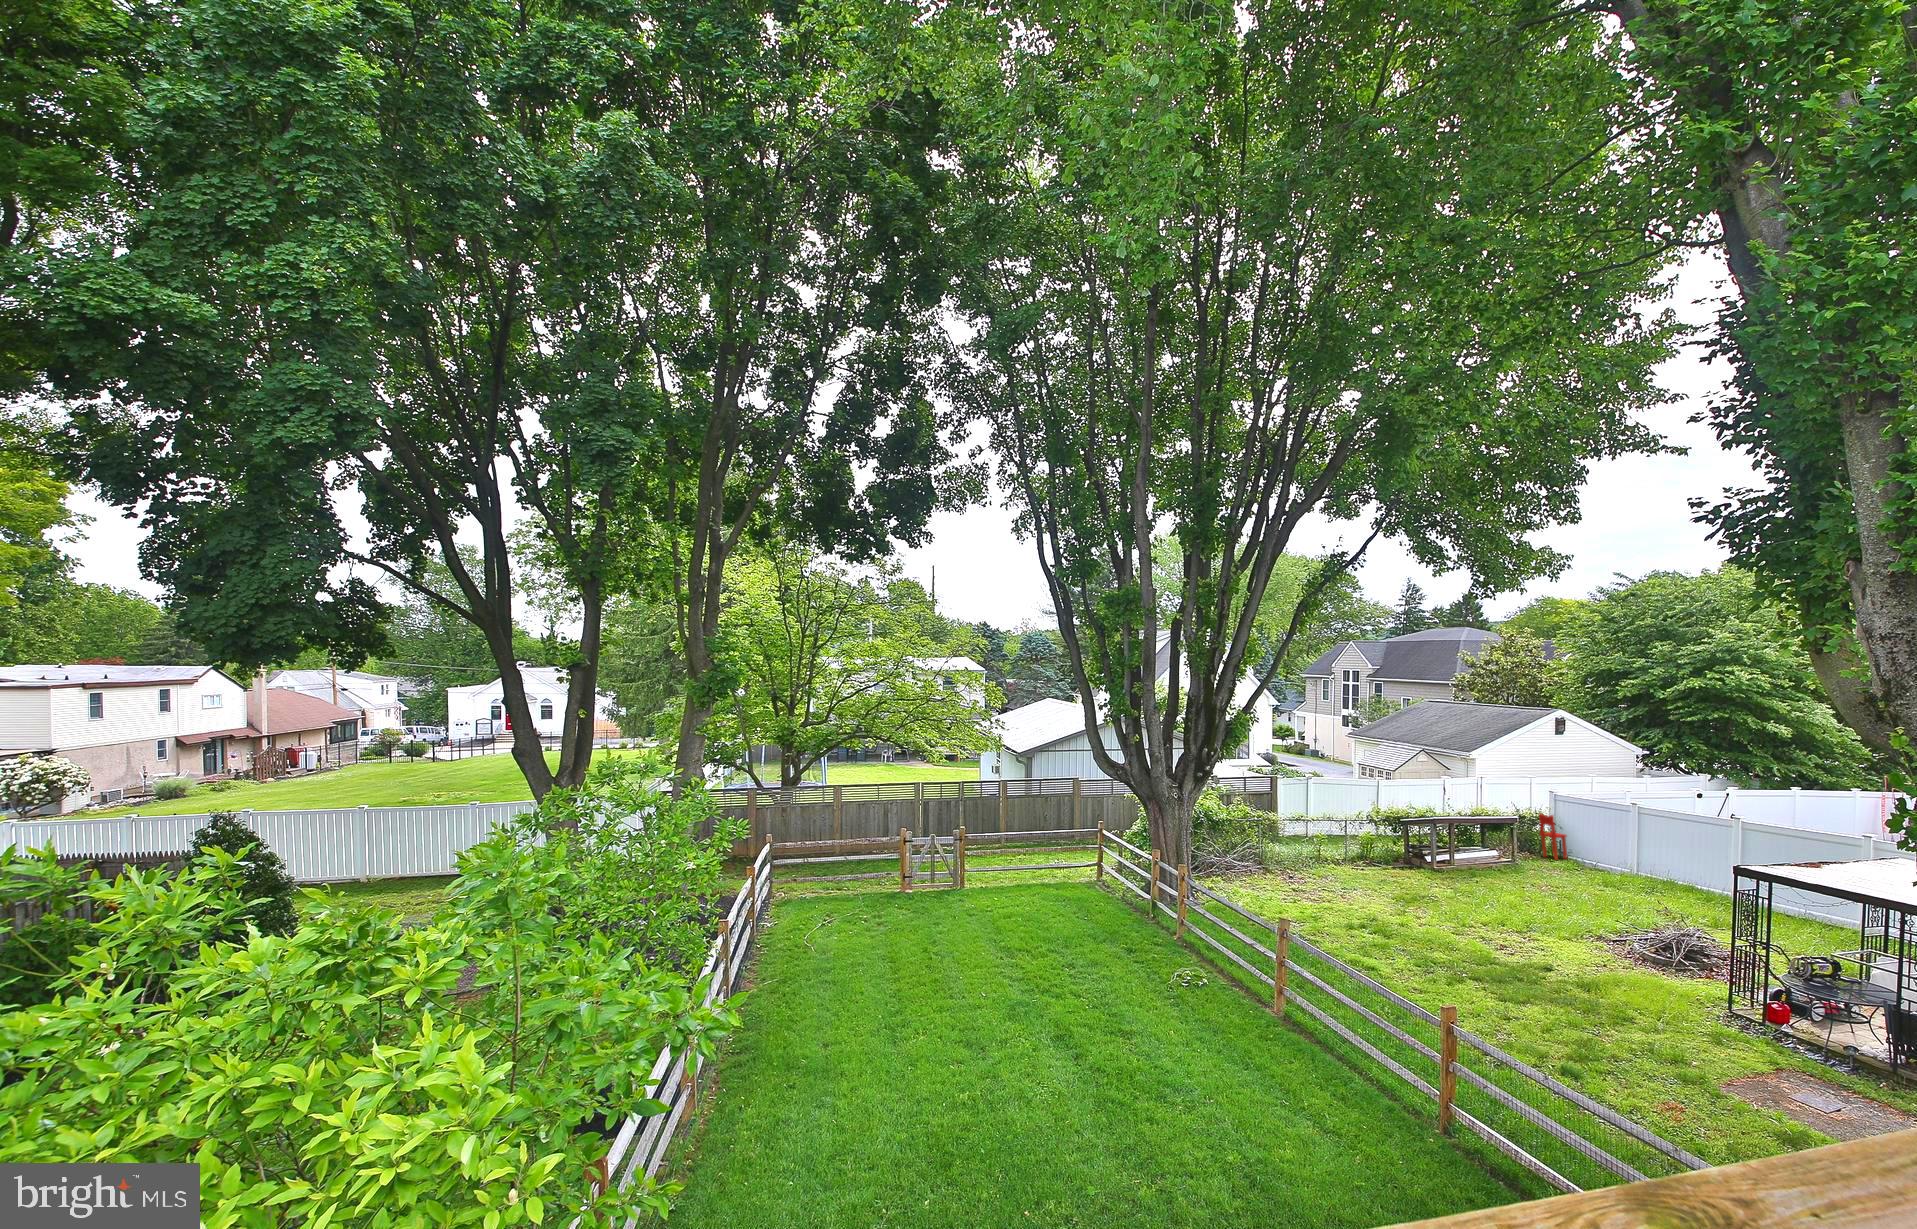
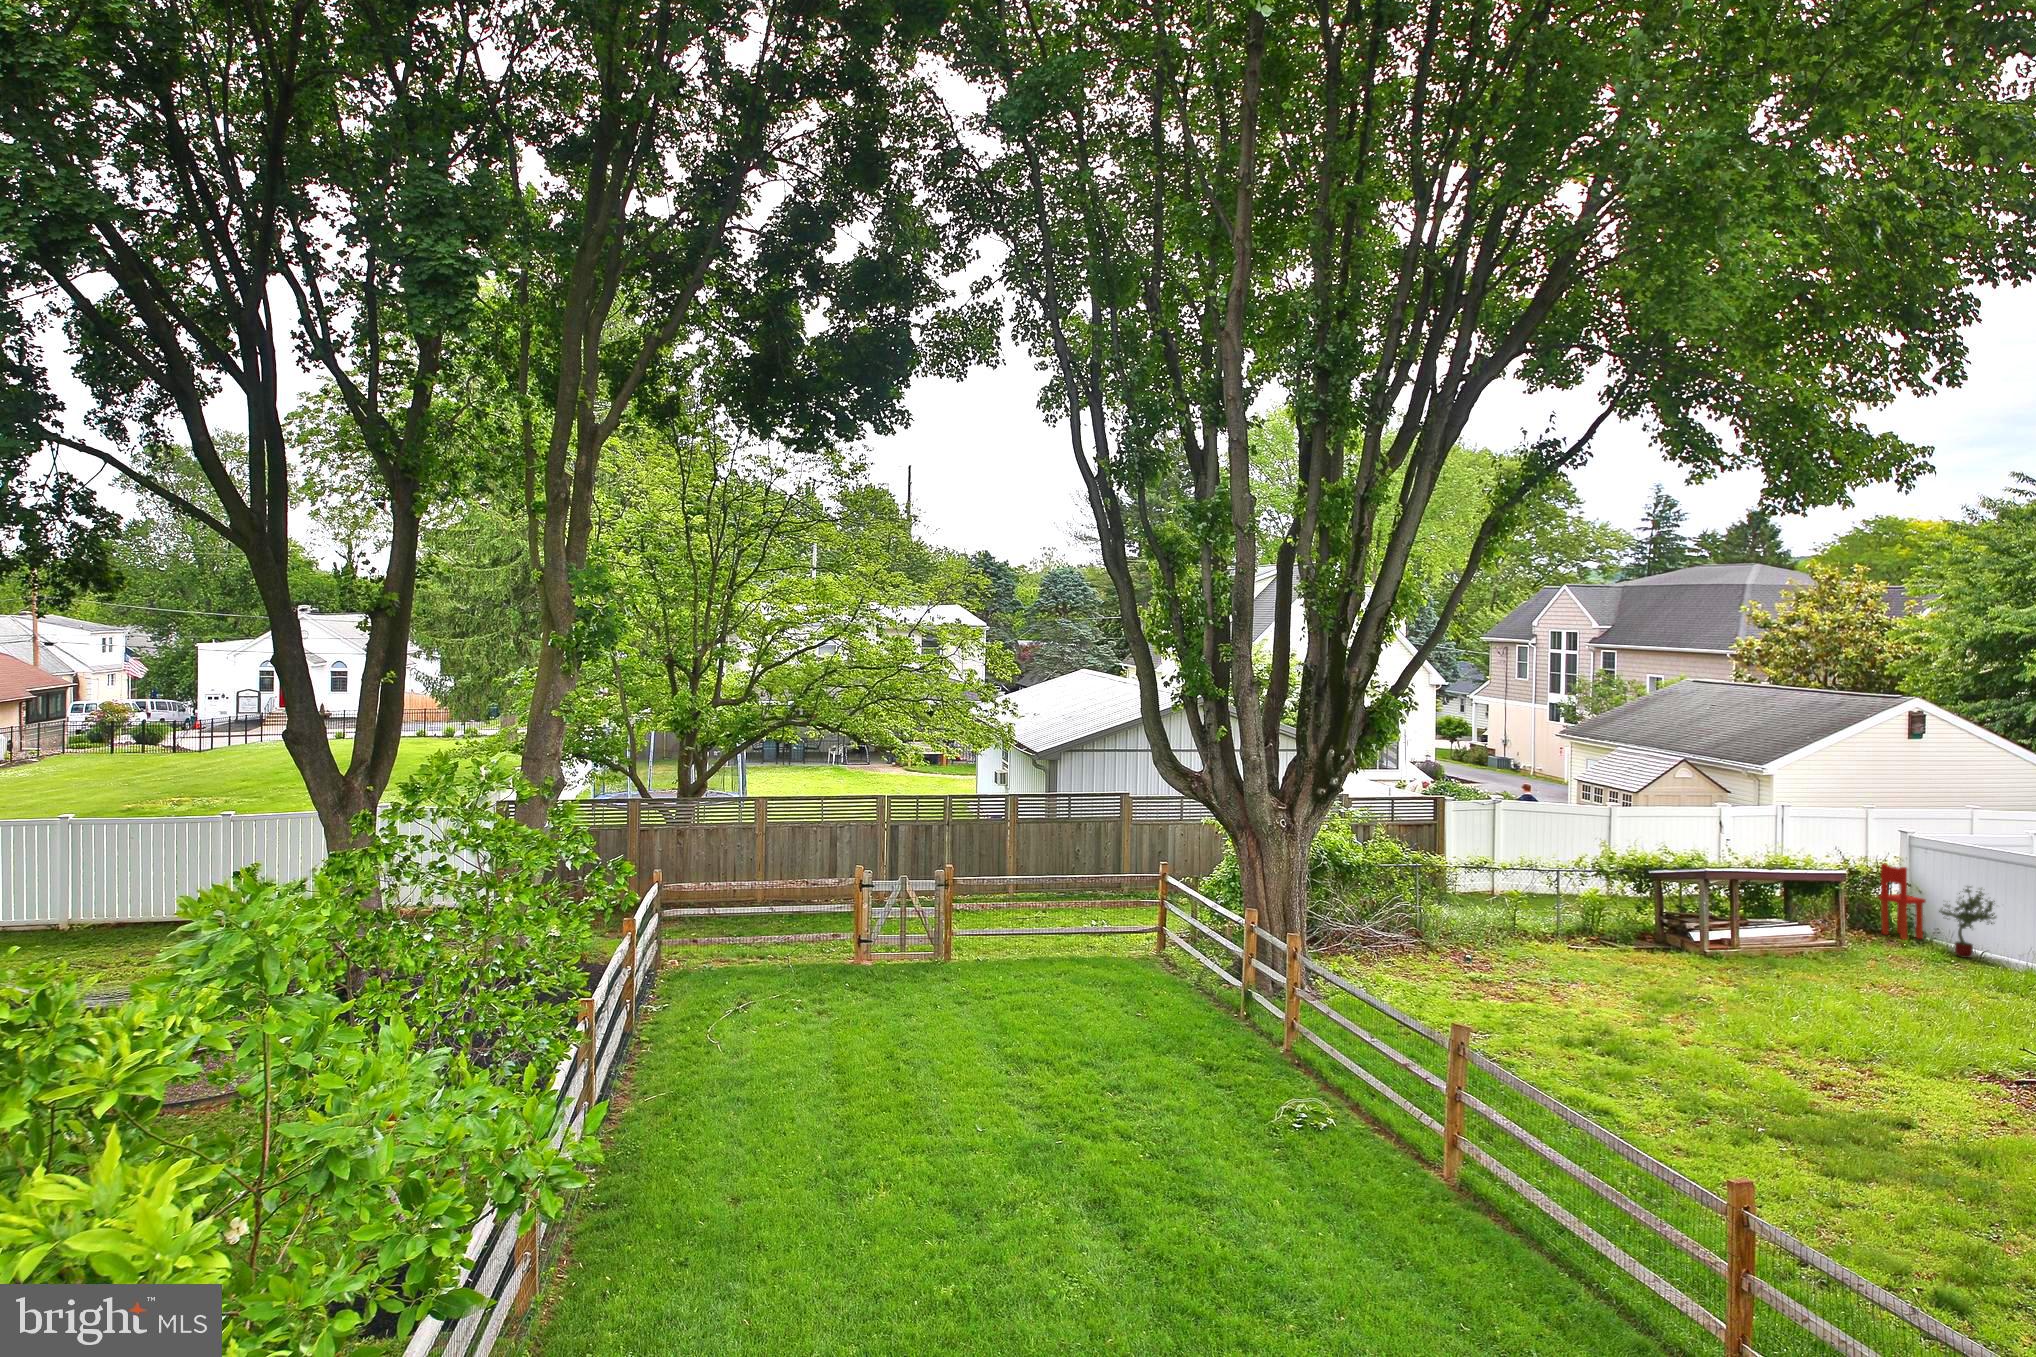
potted tree: none [1573,825,1607,869] -> present [1939,887,1996,958]

